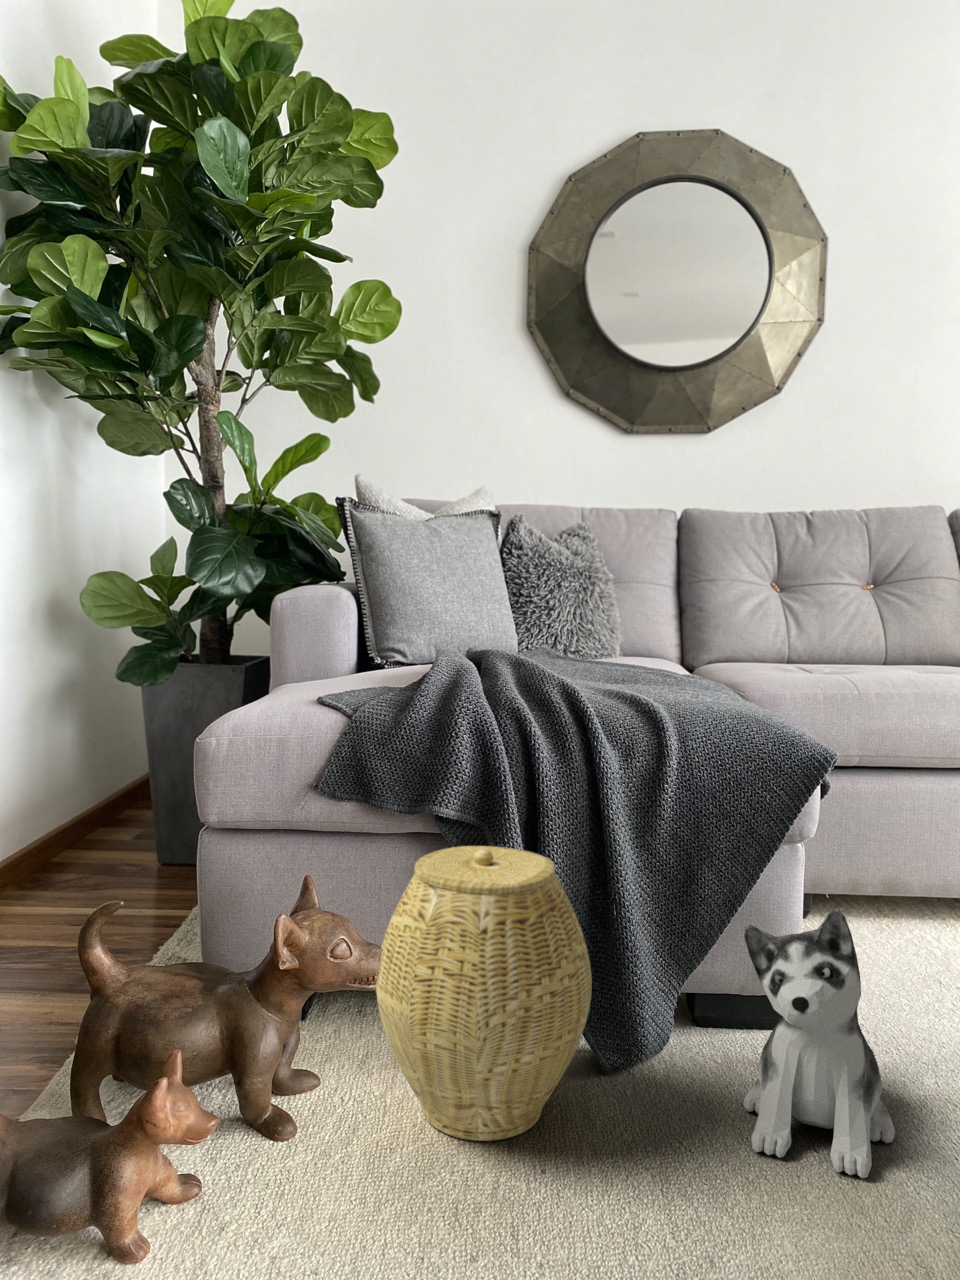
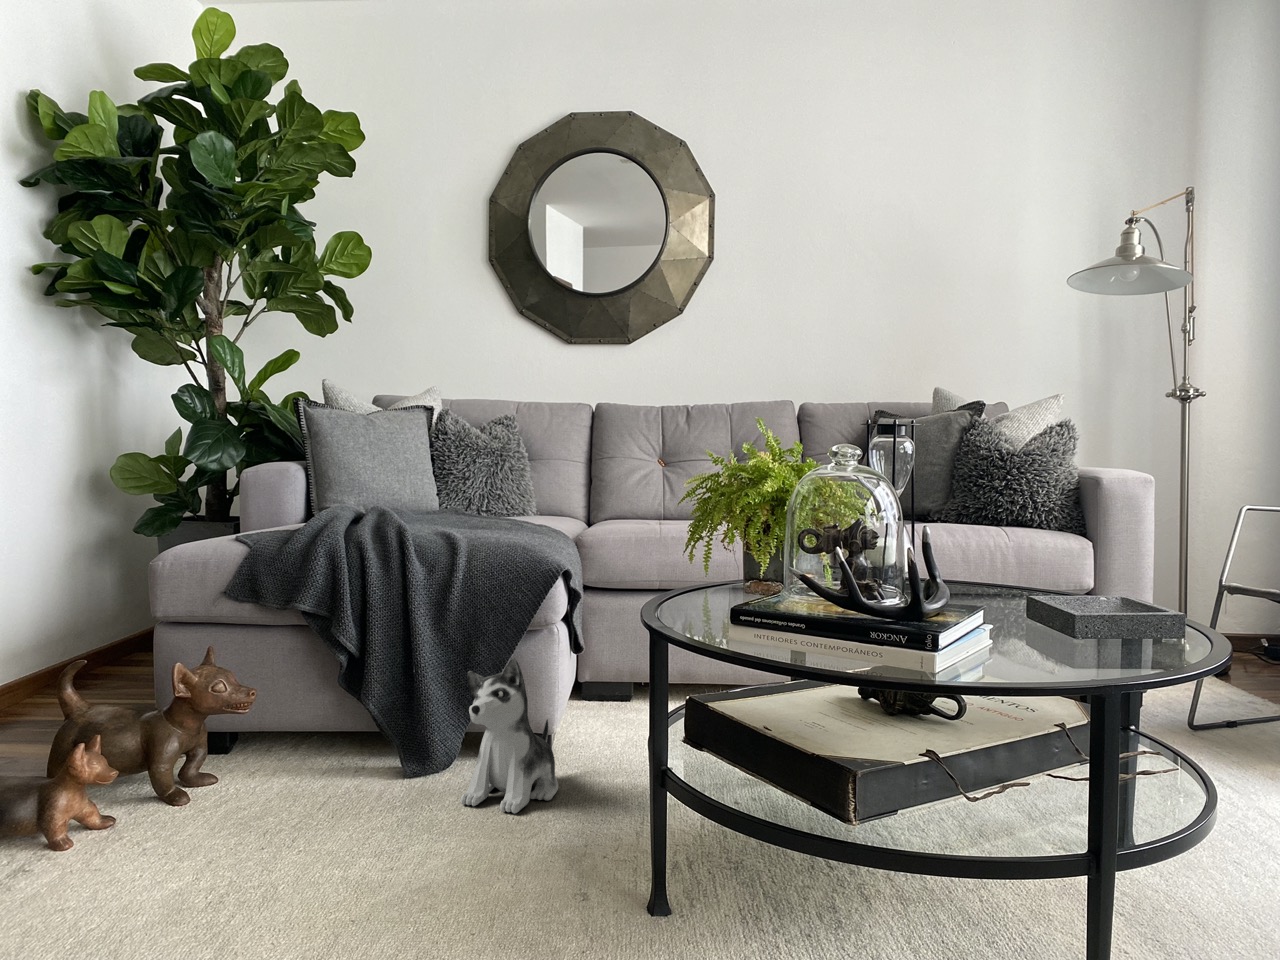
woven basket: present [376,846,592,1141] -> none [239,626,379,801]

